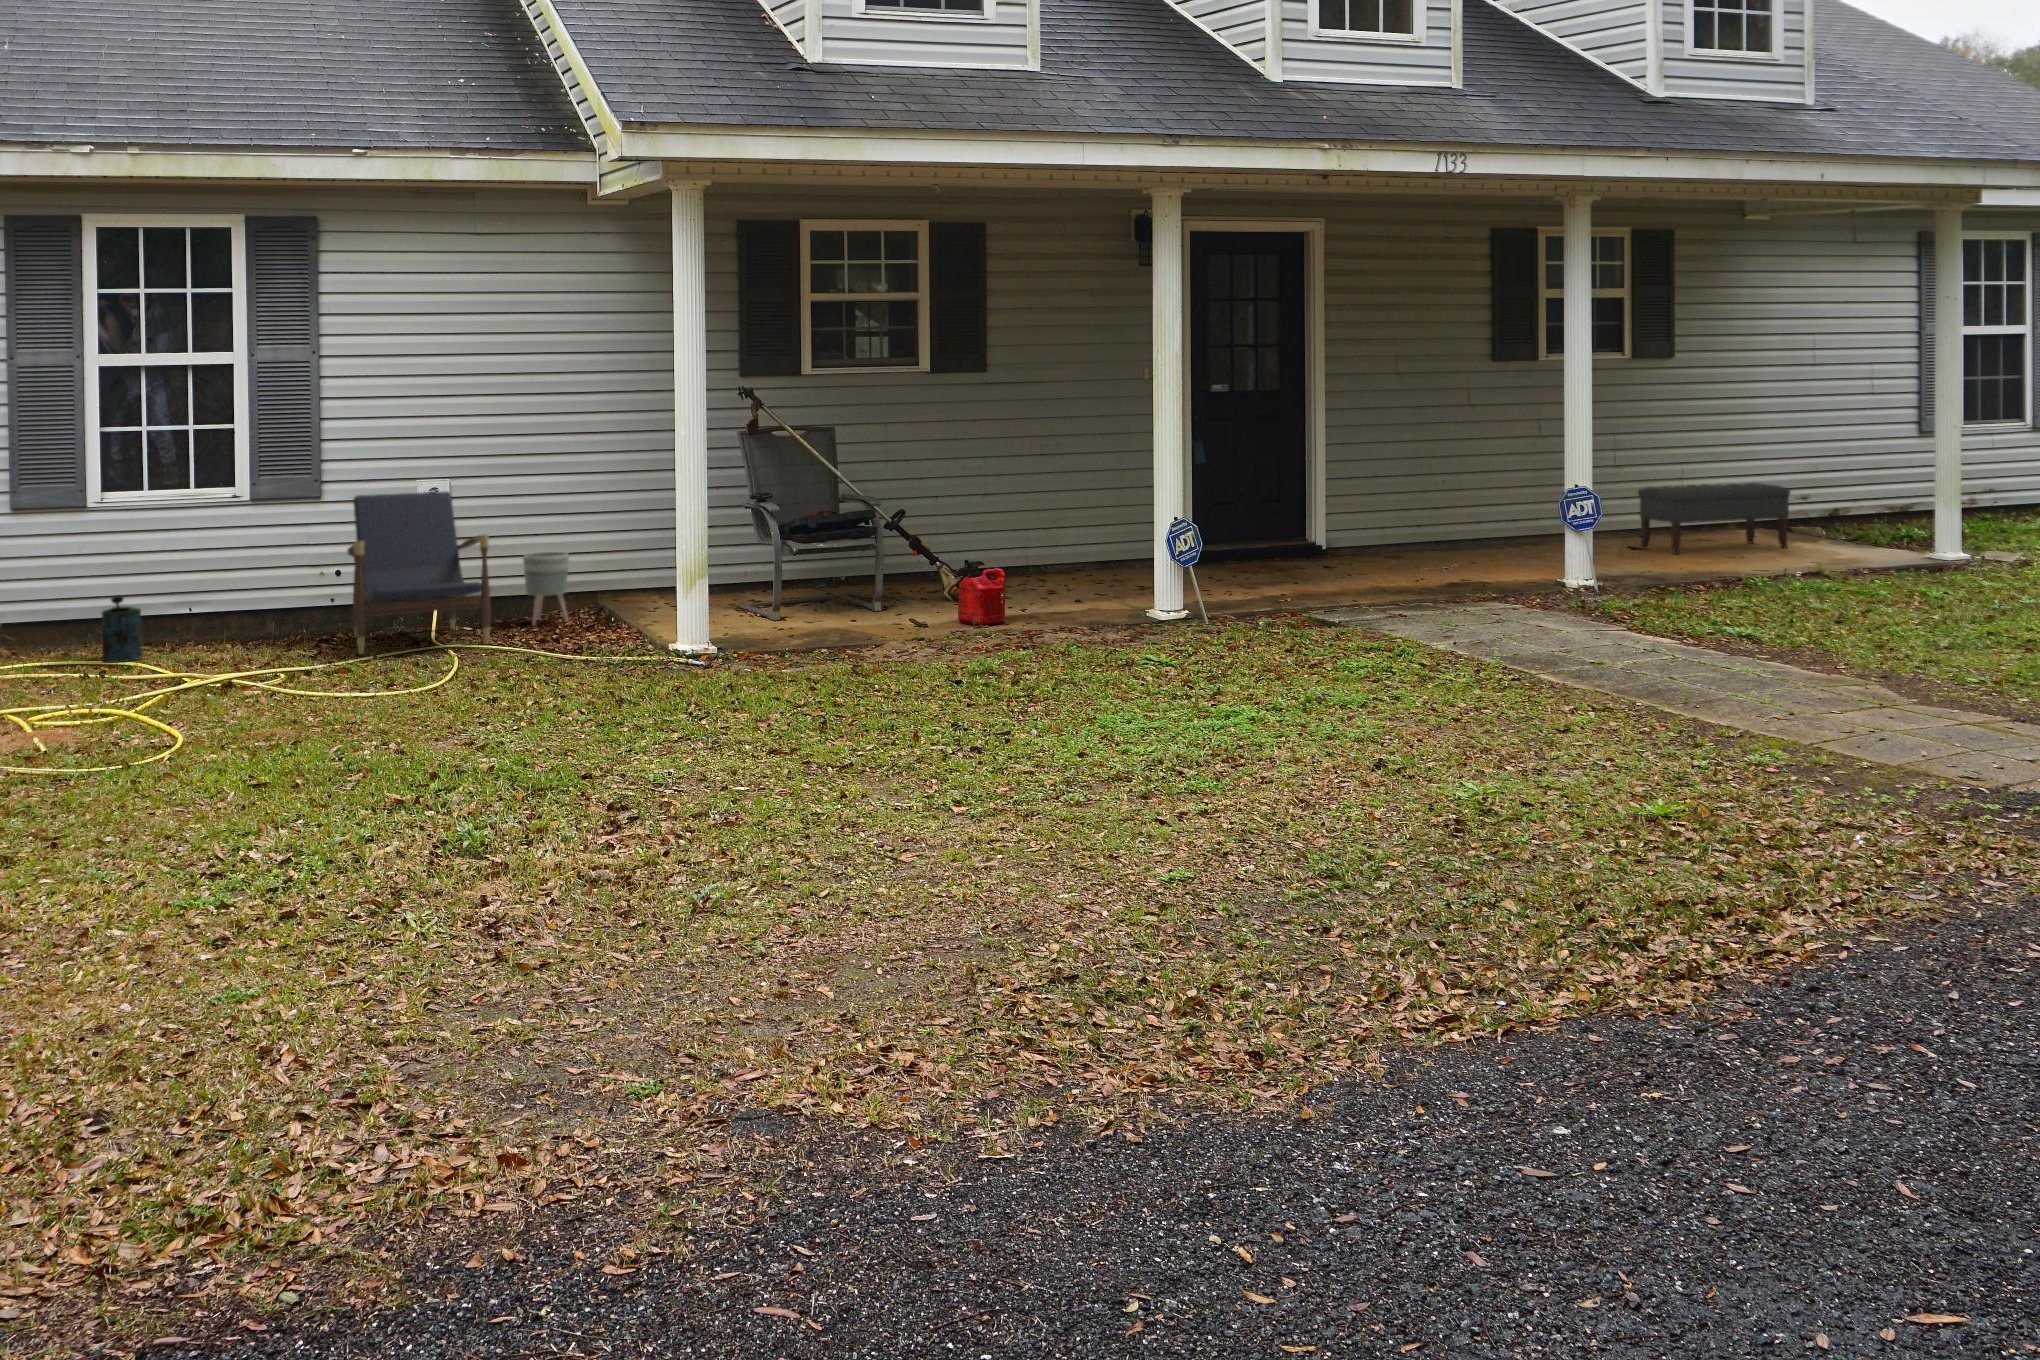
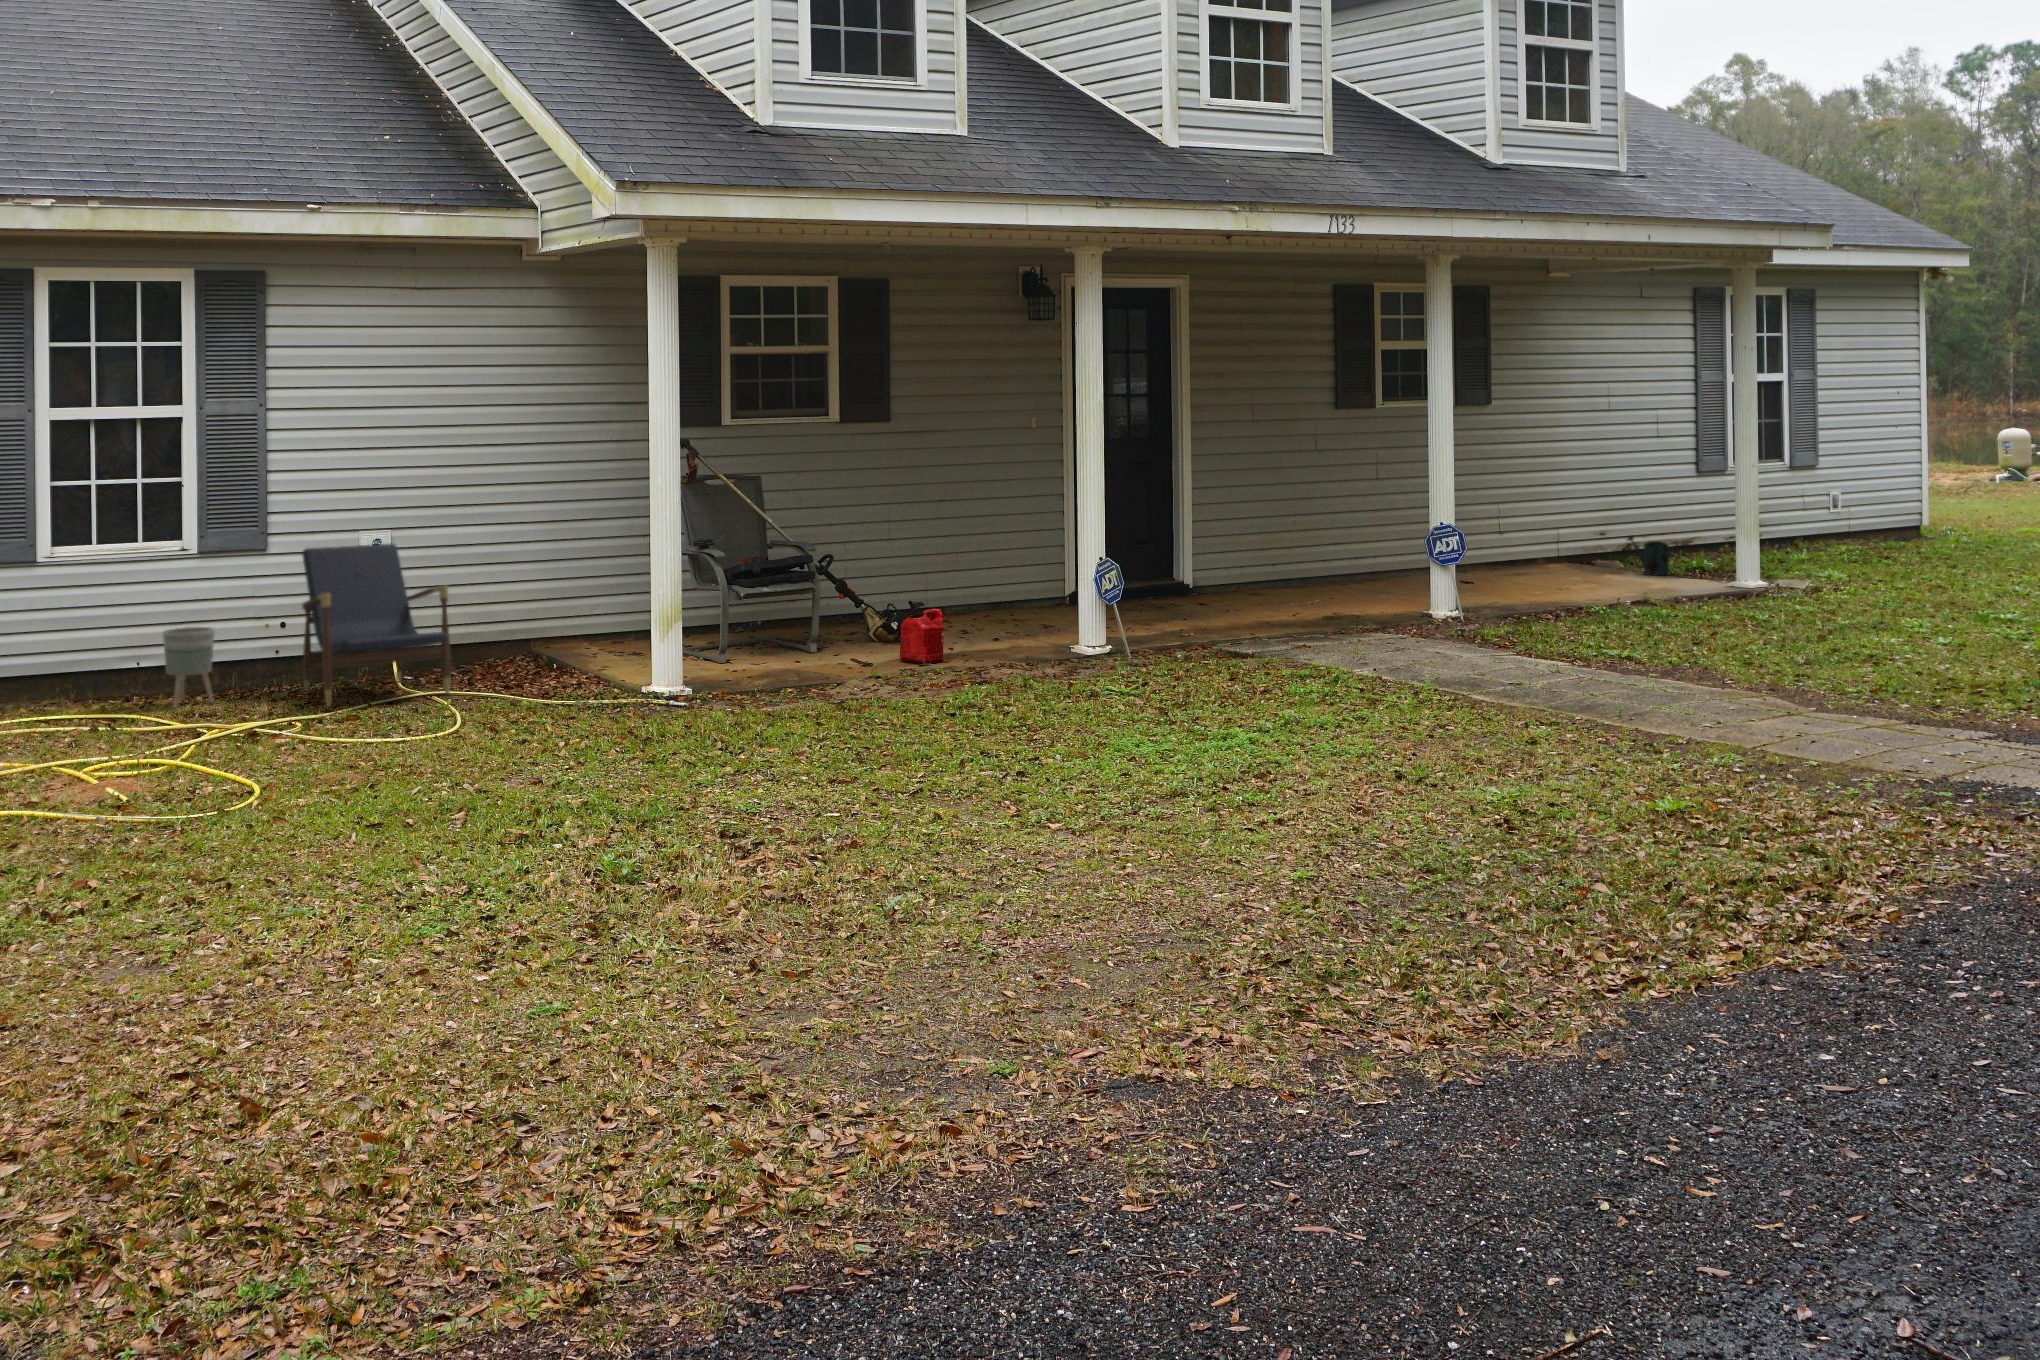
bench: present [1638,483,1790,554] -> none [1469,522,1604,589]
planter: present [523,552,569,625] -> present [163,627,214,708]
watering can: present [102,596,142,662] -> present [1627,536,1674,575]

